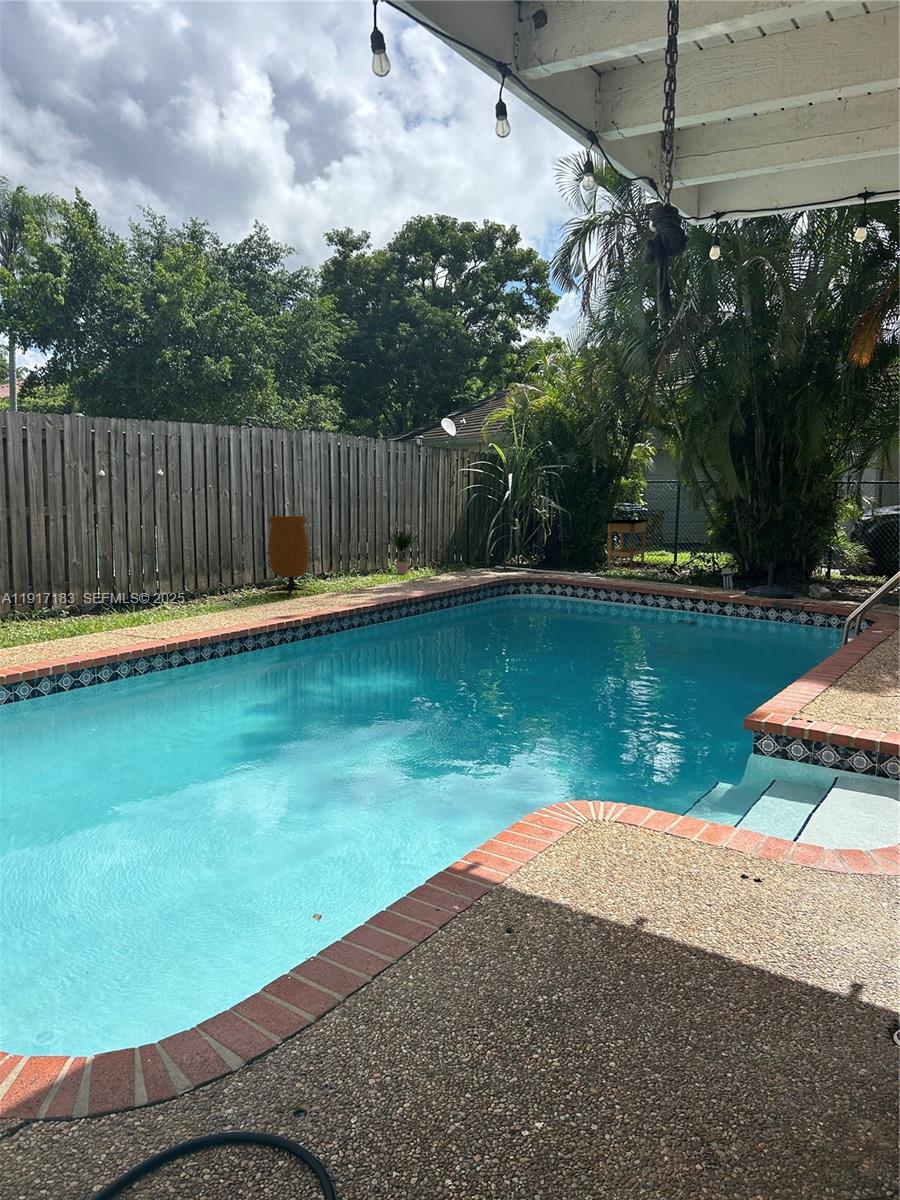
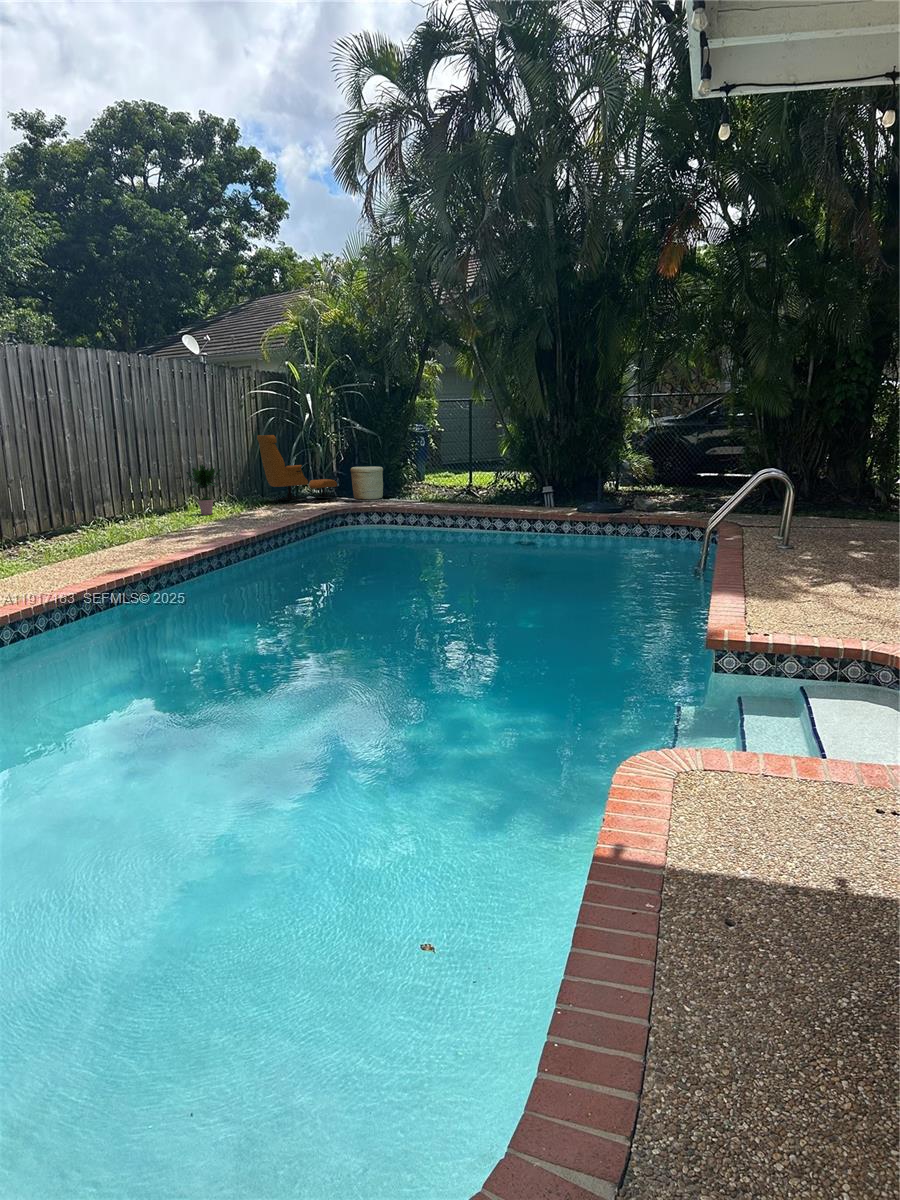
lounge chair: present [266,516,315,597] -> present [257,435,337,503]
side table: present [605,519,648,568] -> none [415,443,452,494]
woven basket: none [540,539,570,569] -> present [351,467,383,500]

